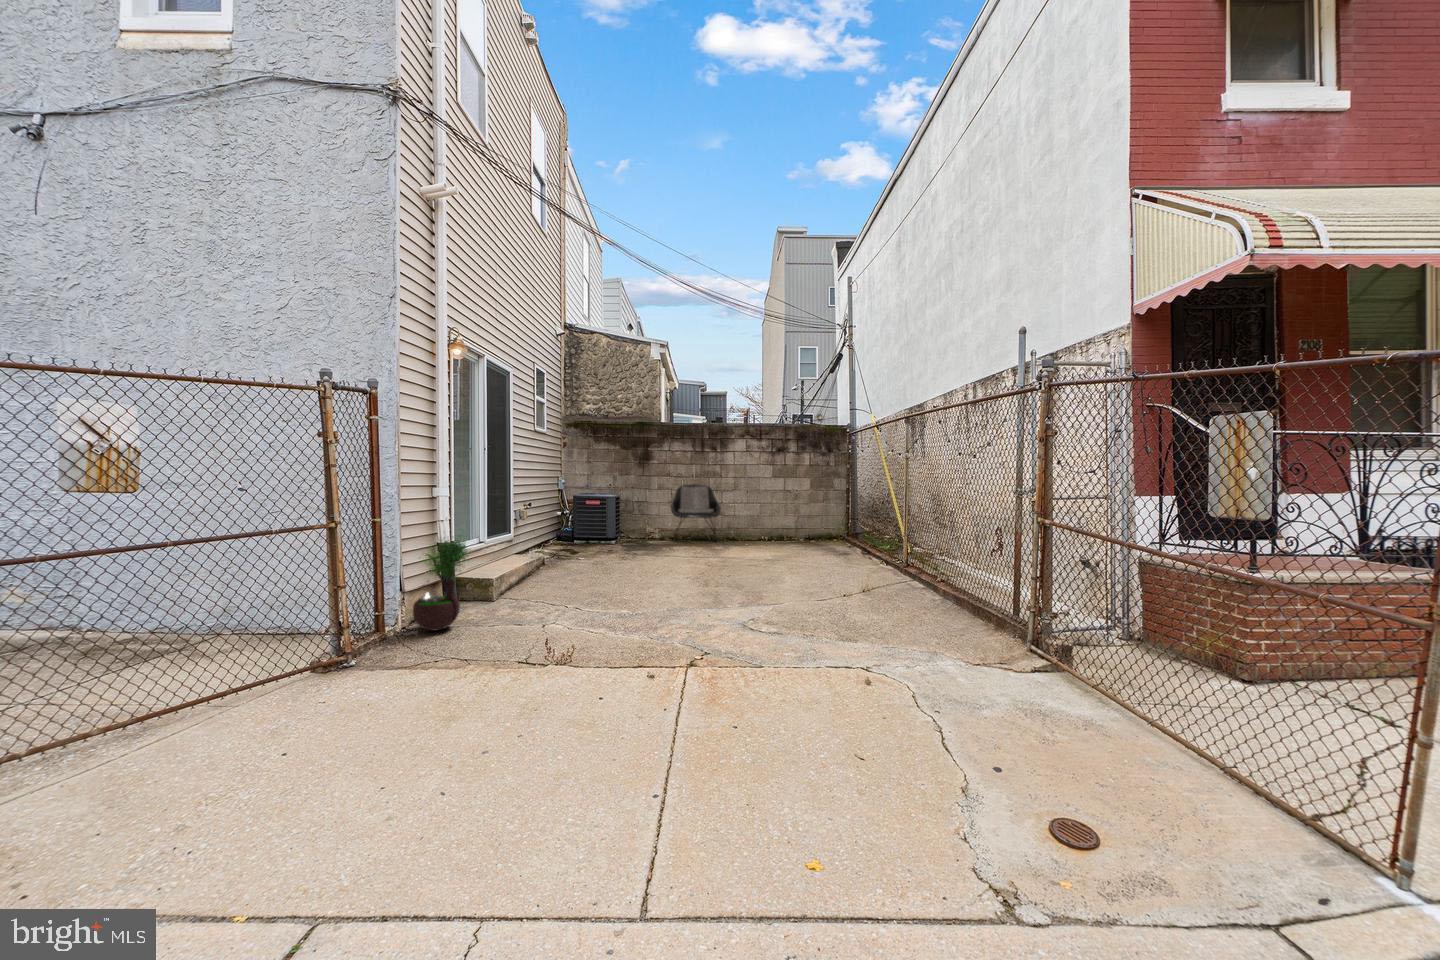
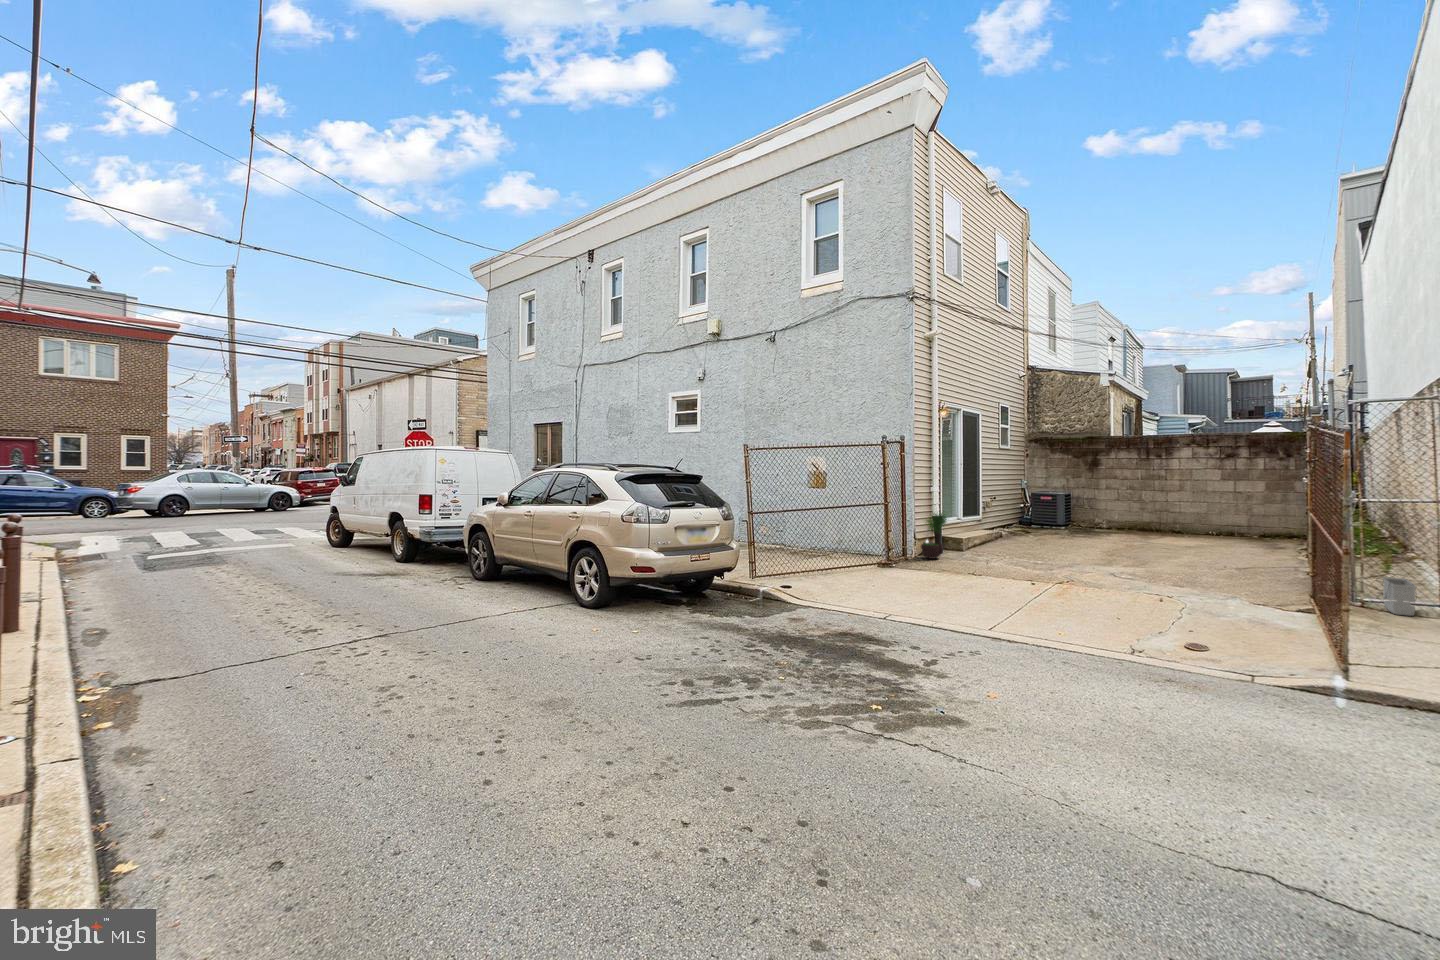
lounge chair: present [670,484,721,542] -> none [1112,486,1161,534]
storage bin: none [1113,611,1186,673] -> present [1383,577,1416,616]

